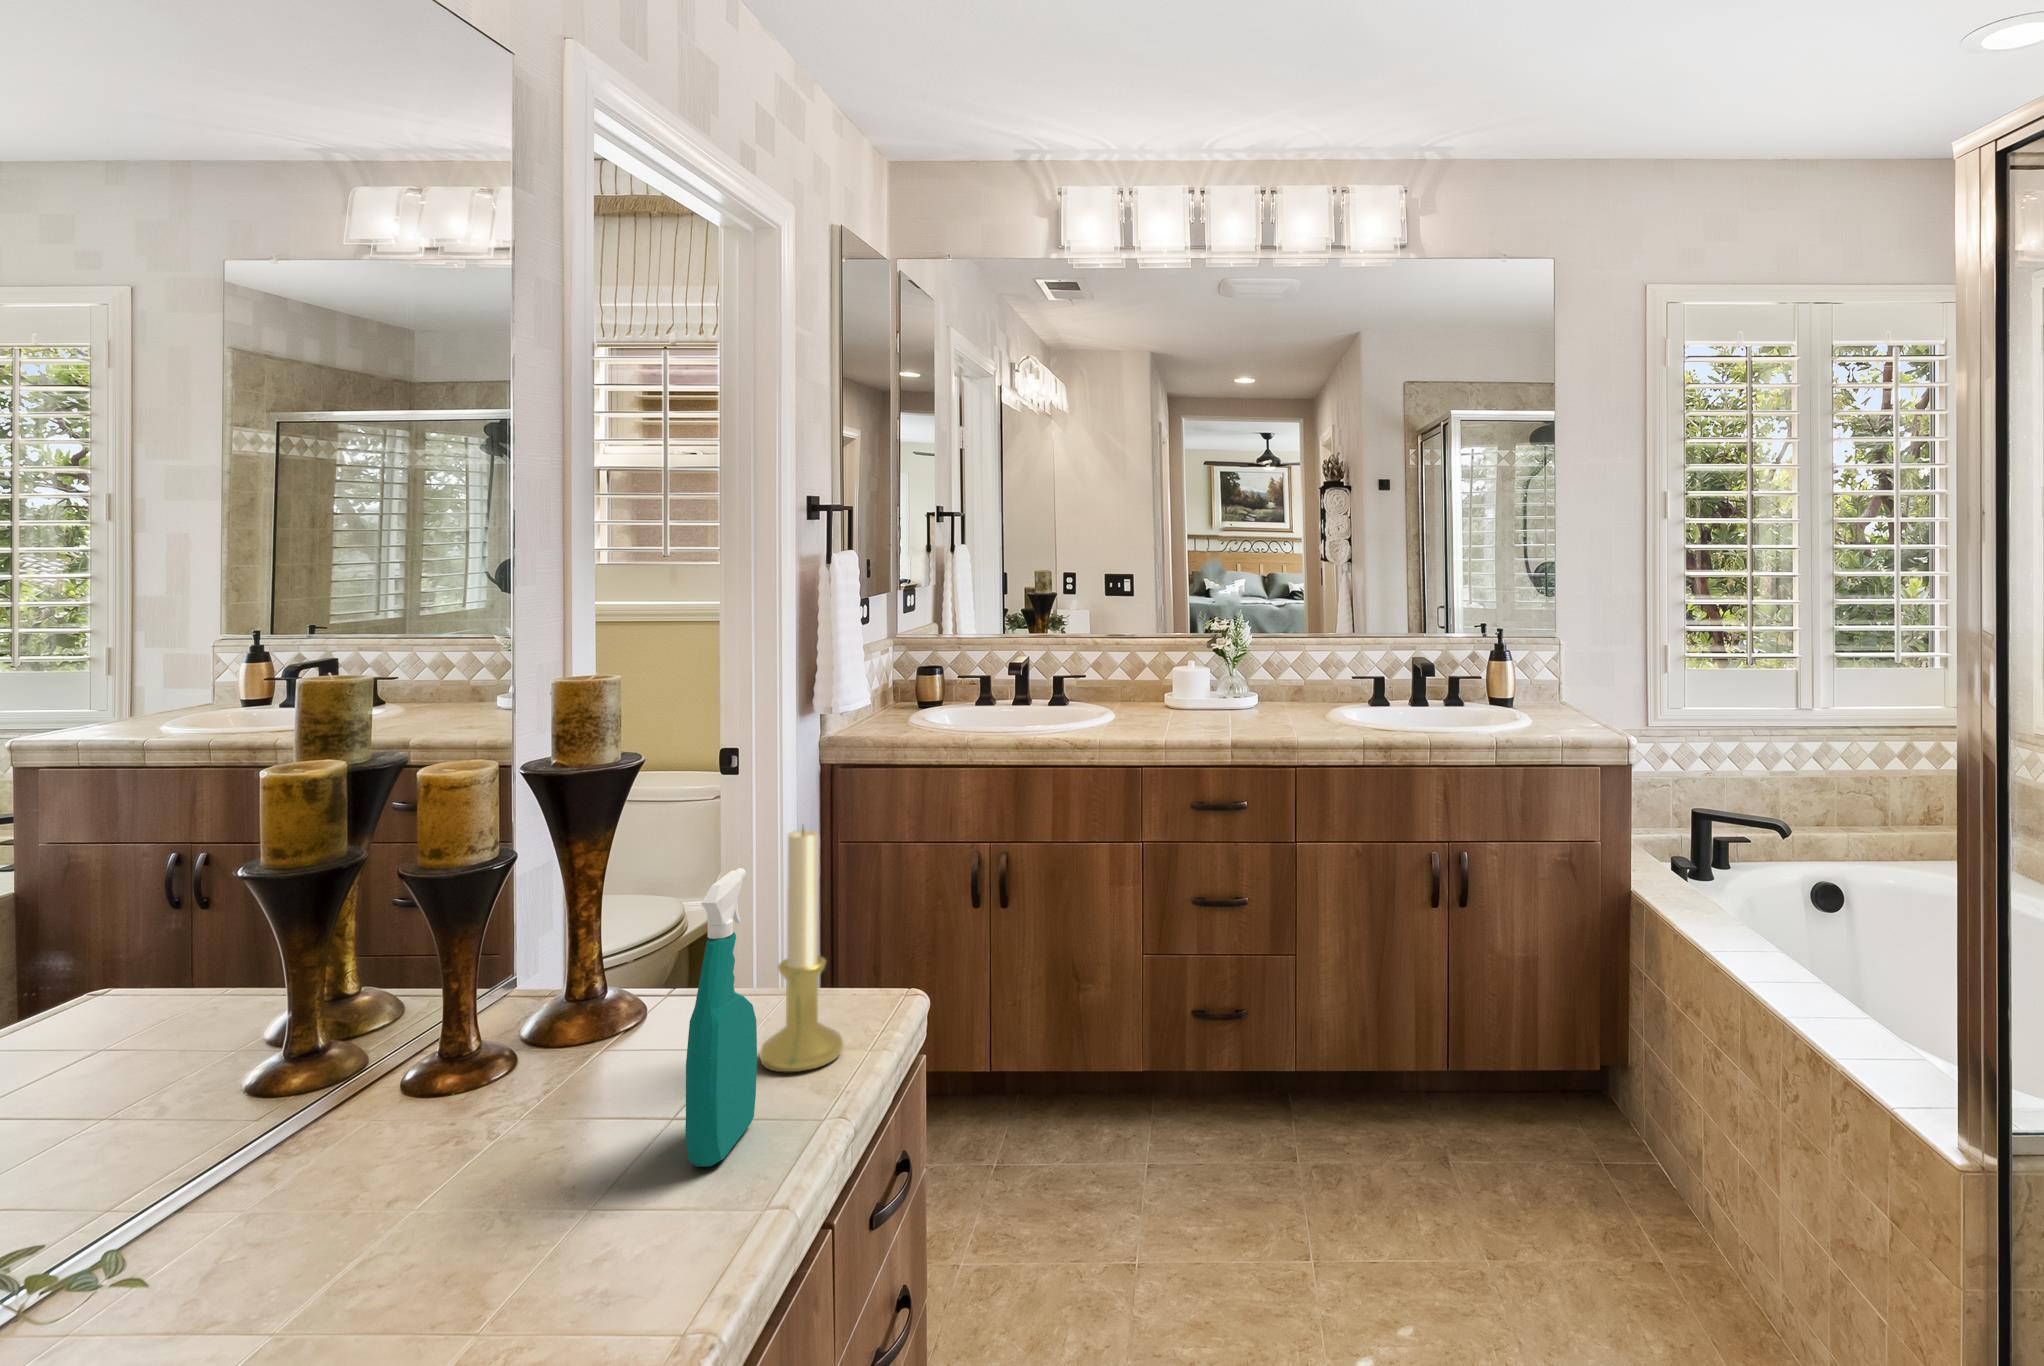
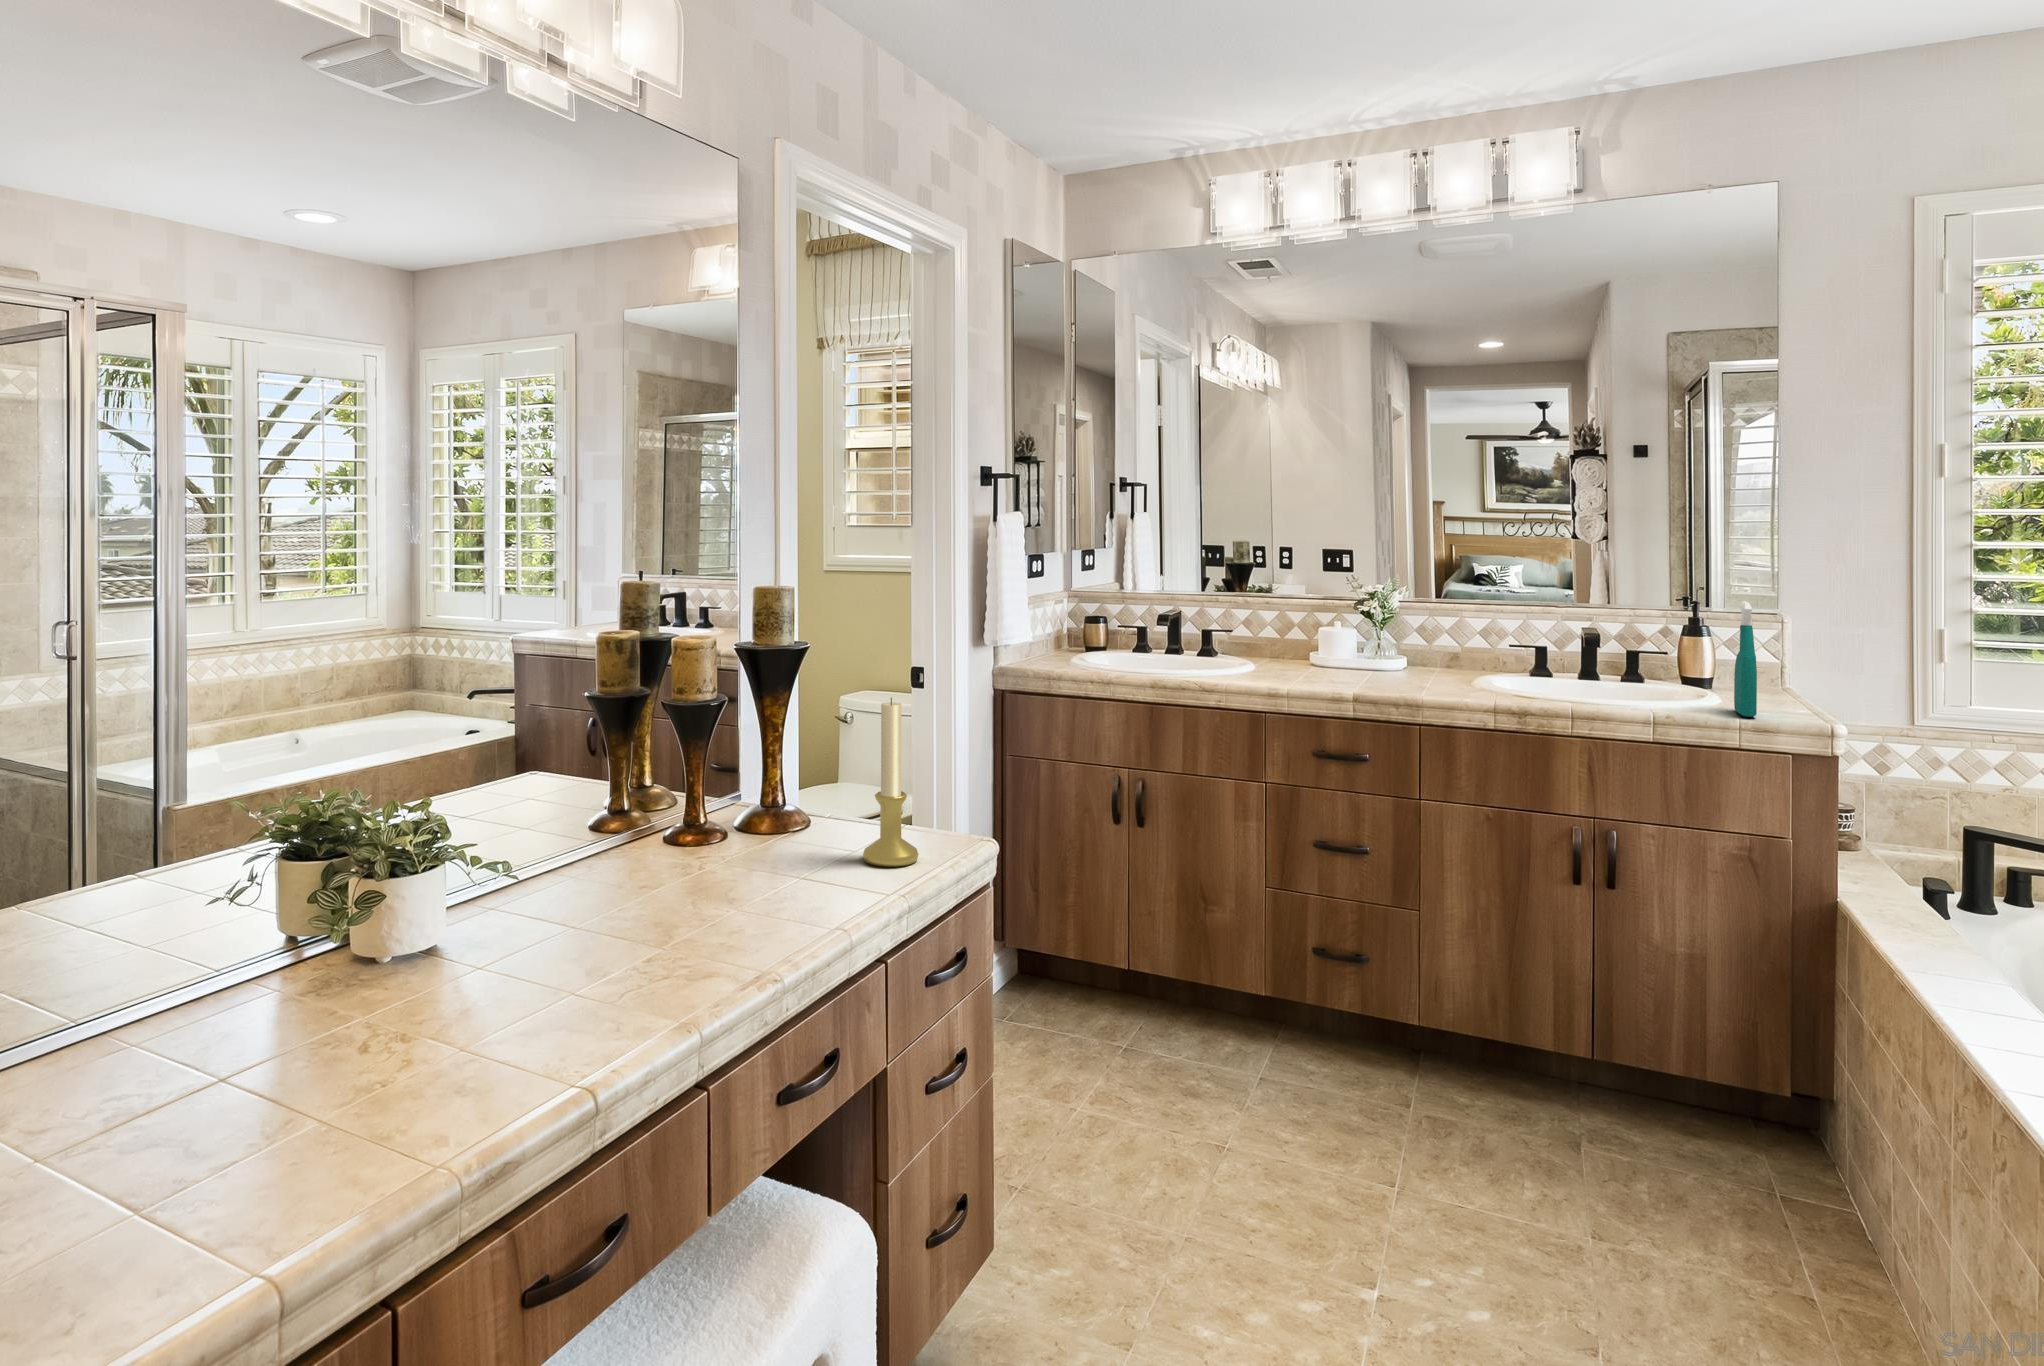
spray bottle: present [686,868,757,1167] -> present [1734,601,1757,717]

